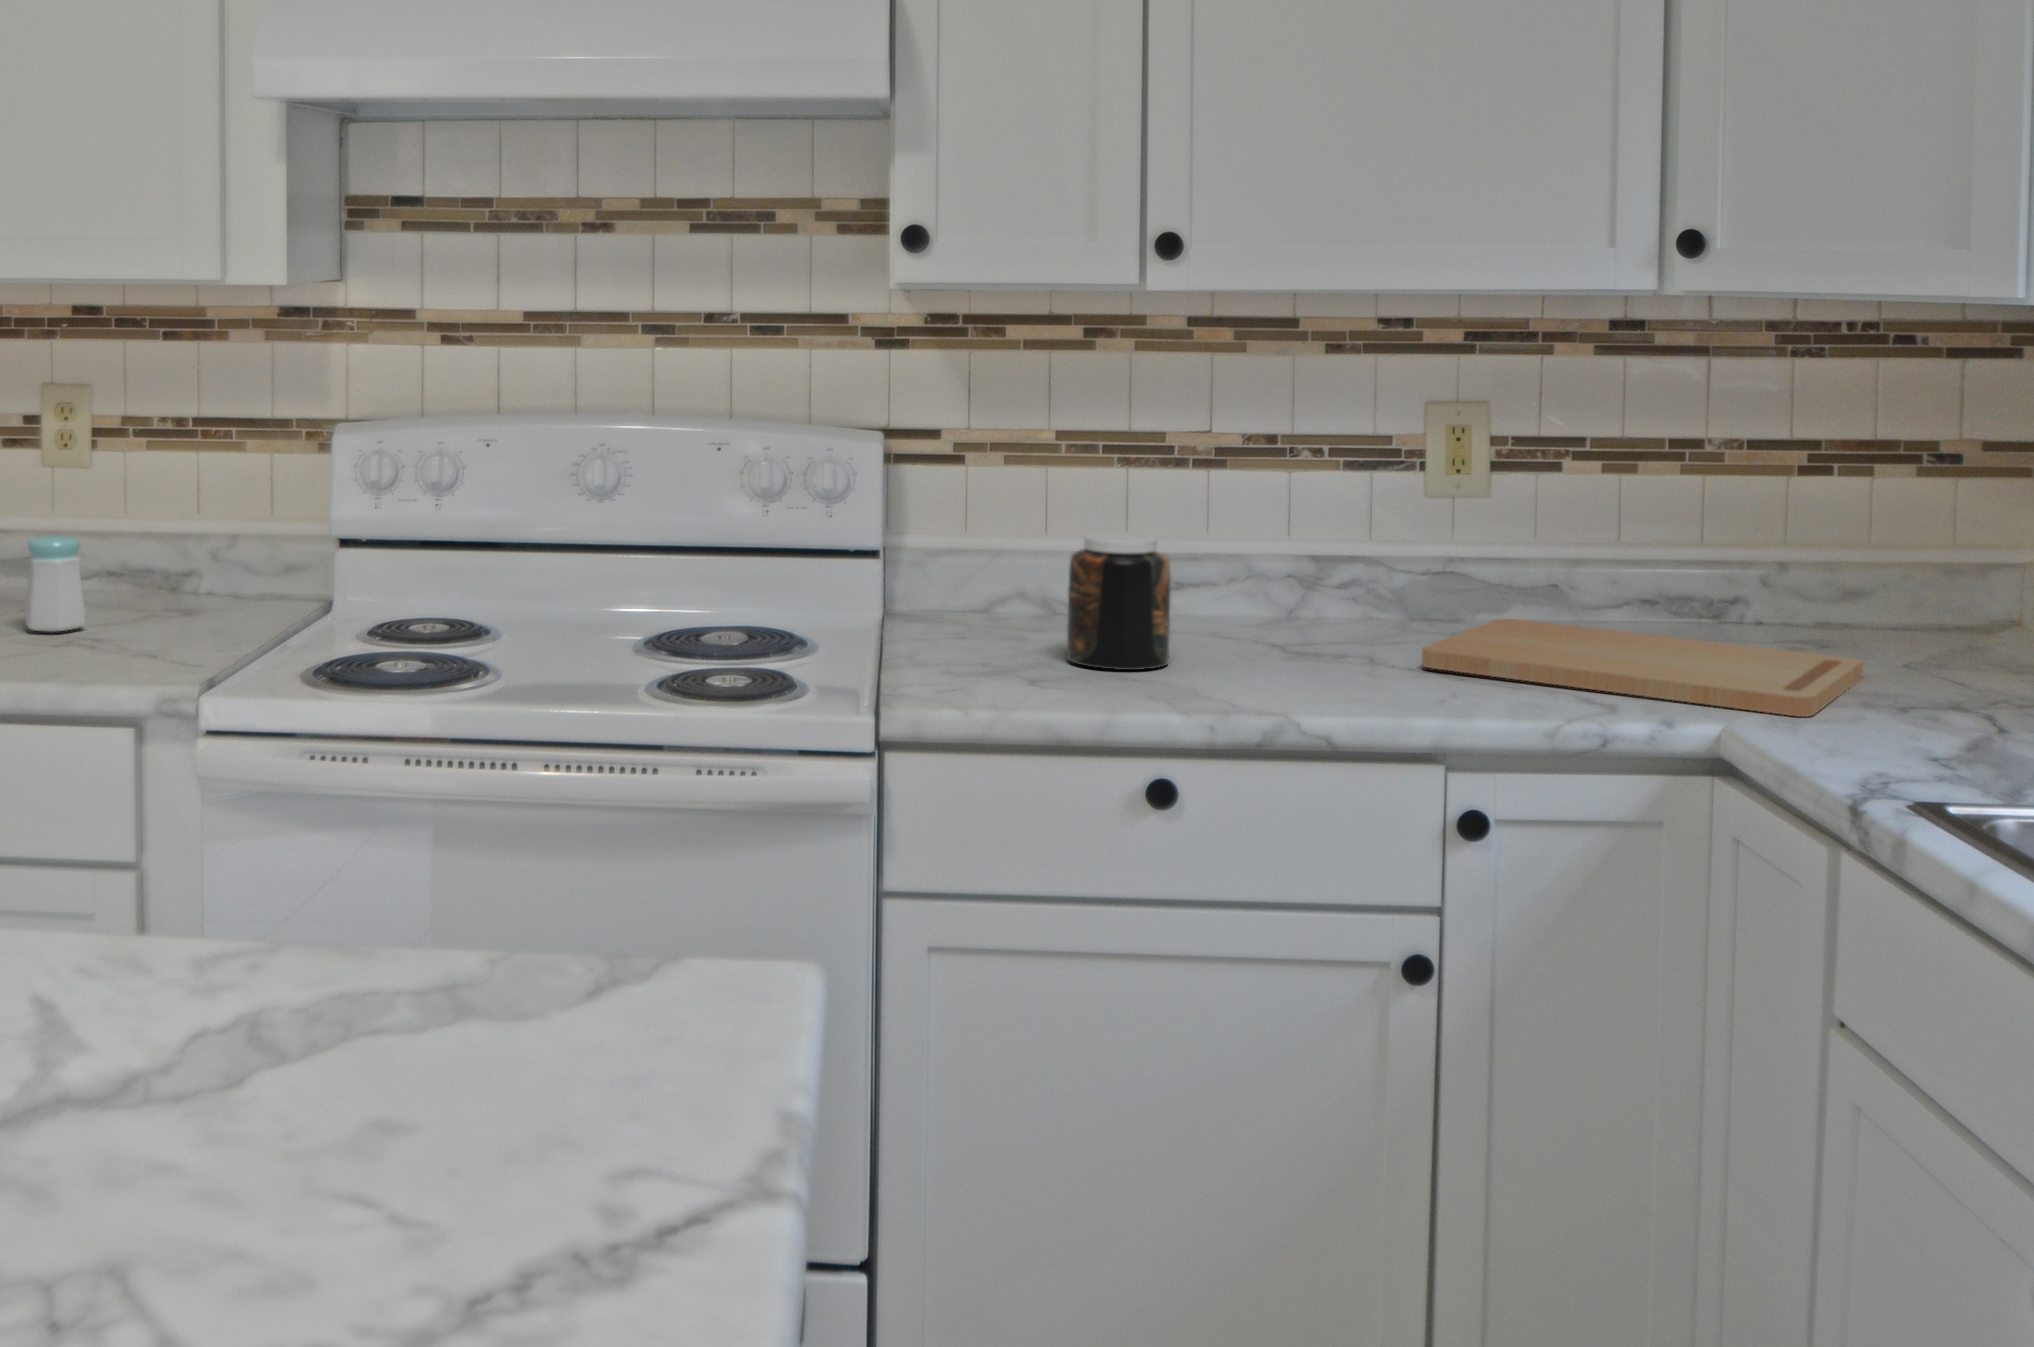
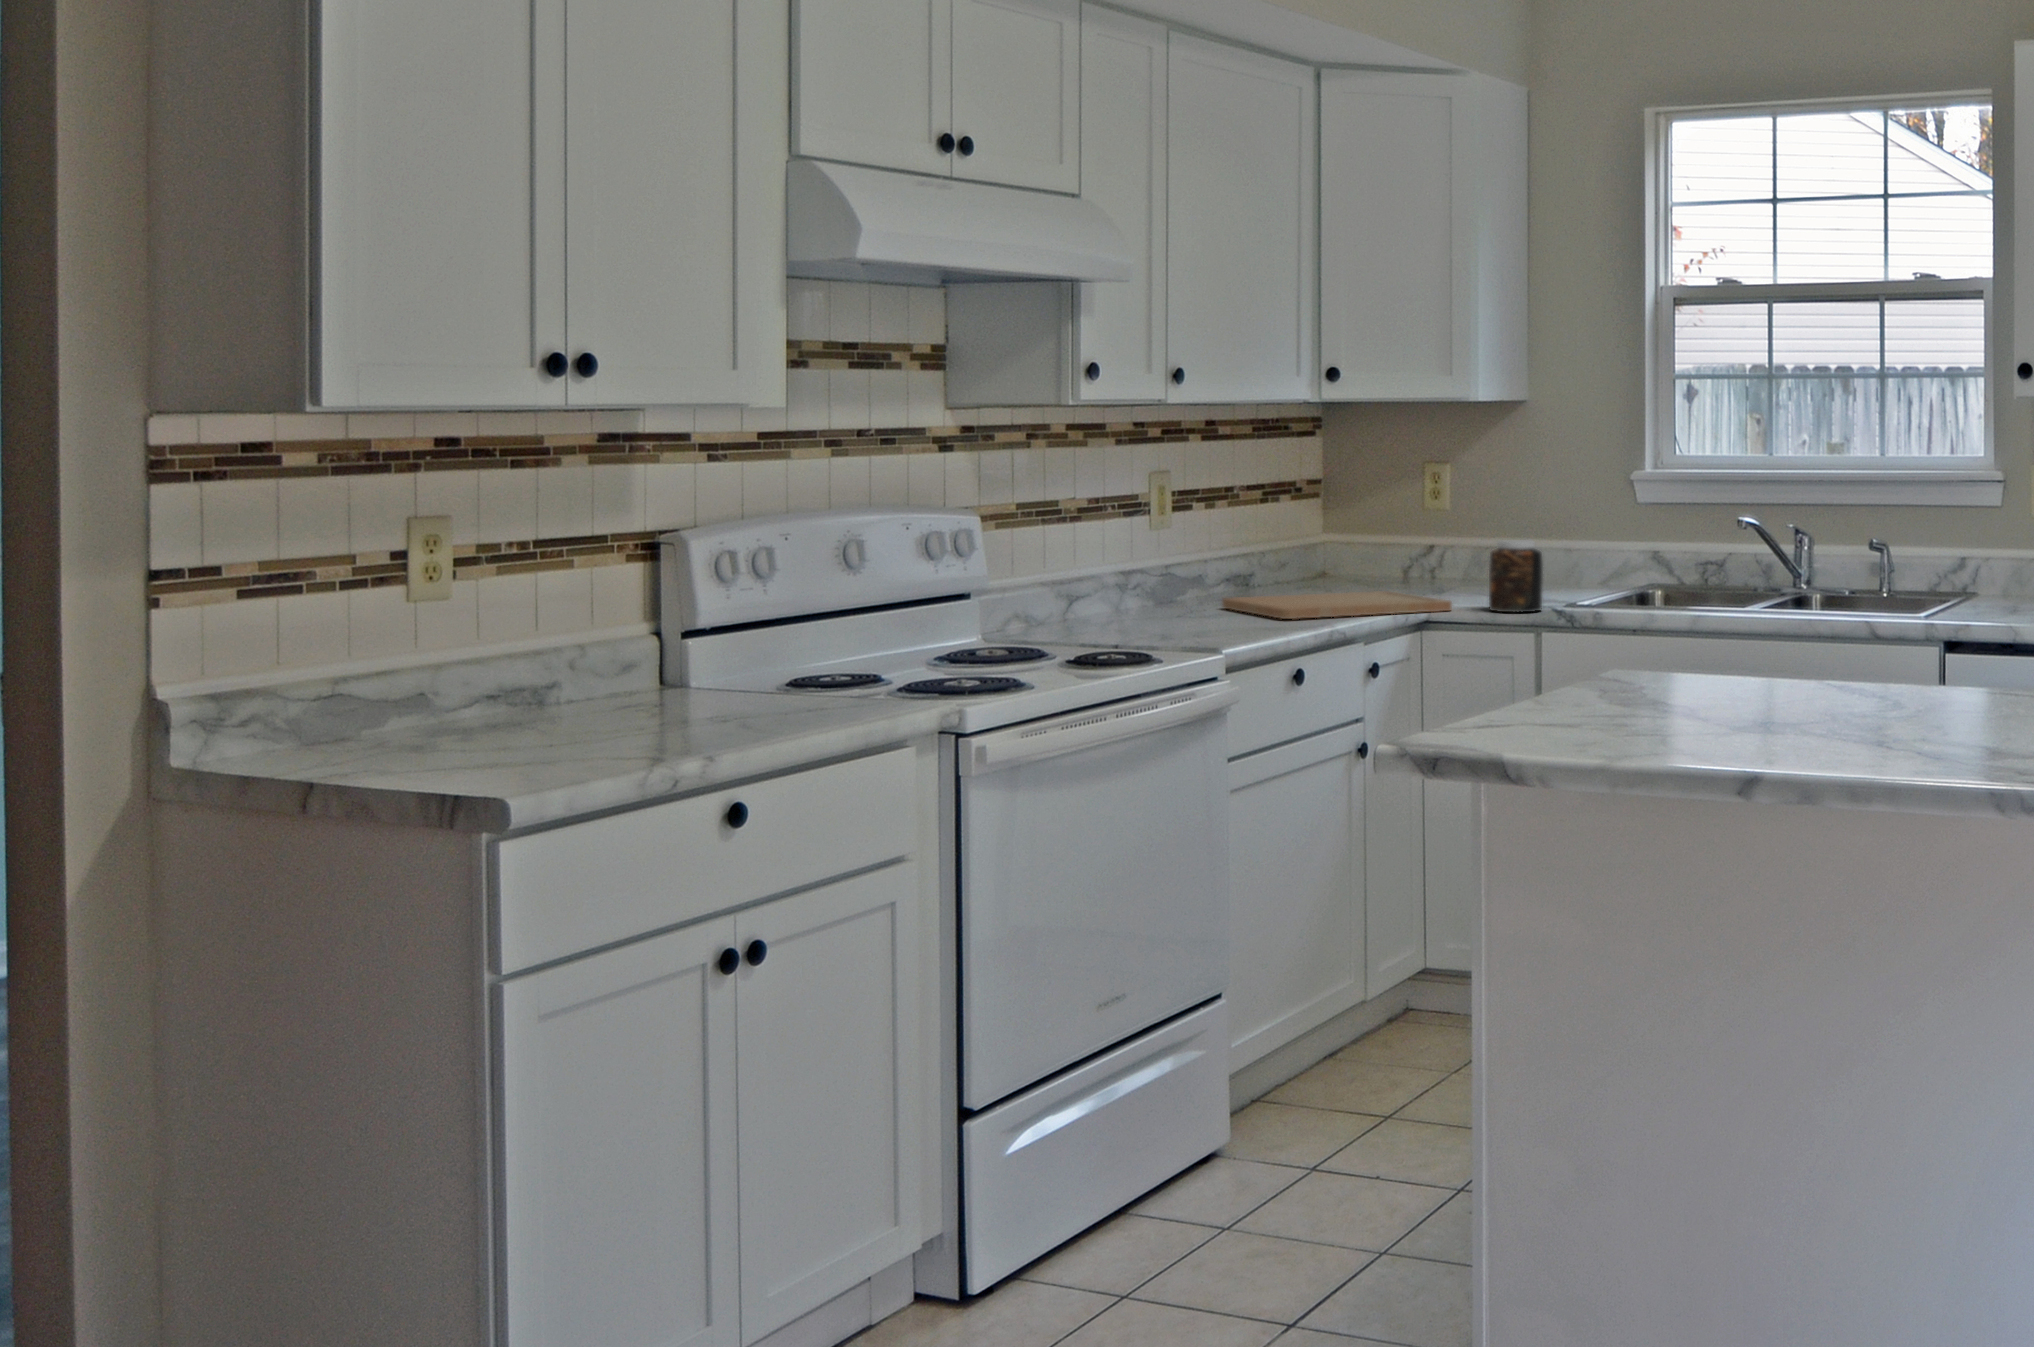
jar: present [1067,533,1171,670] -> present [1489,540,1543,612]
salt shaker: present [25,535,85,632] -> none [625,645,682,730]

